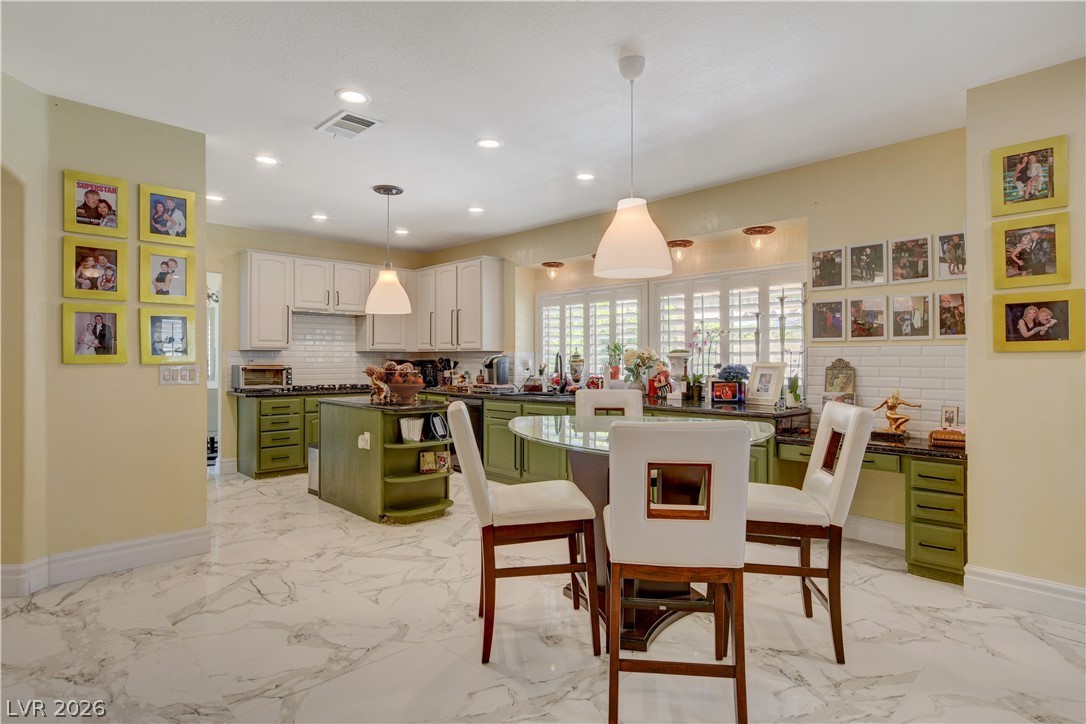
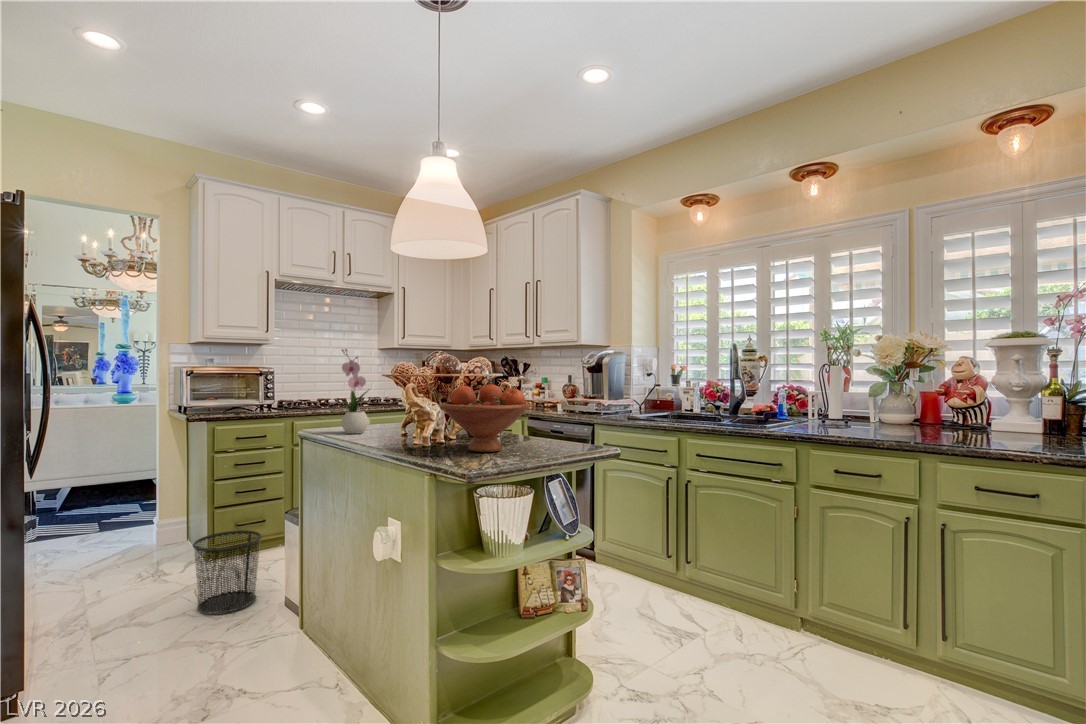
flower arrangement: none [341,359,356,399] -> present [340,349,370,434]
trash can: none [261,456,296,495] -> present [193,530,262,615]

